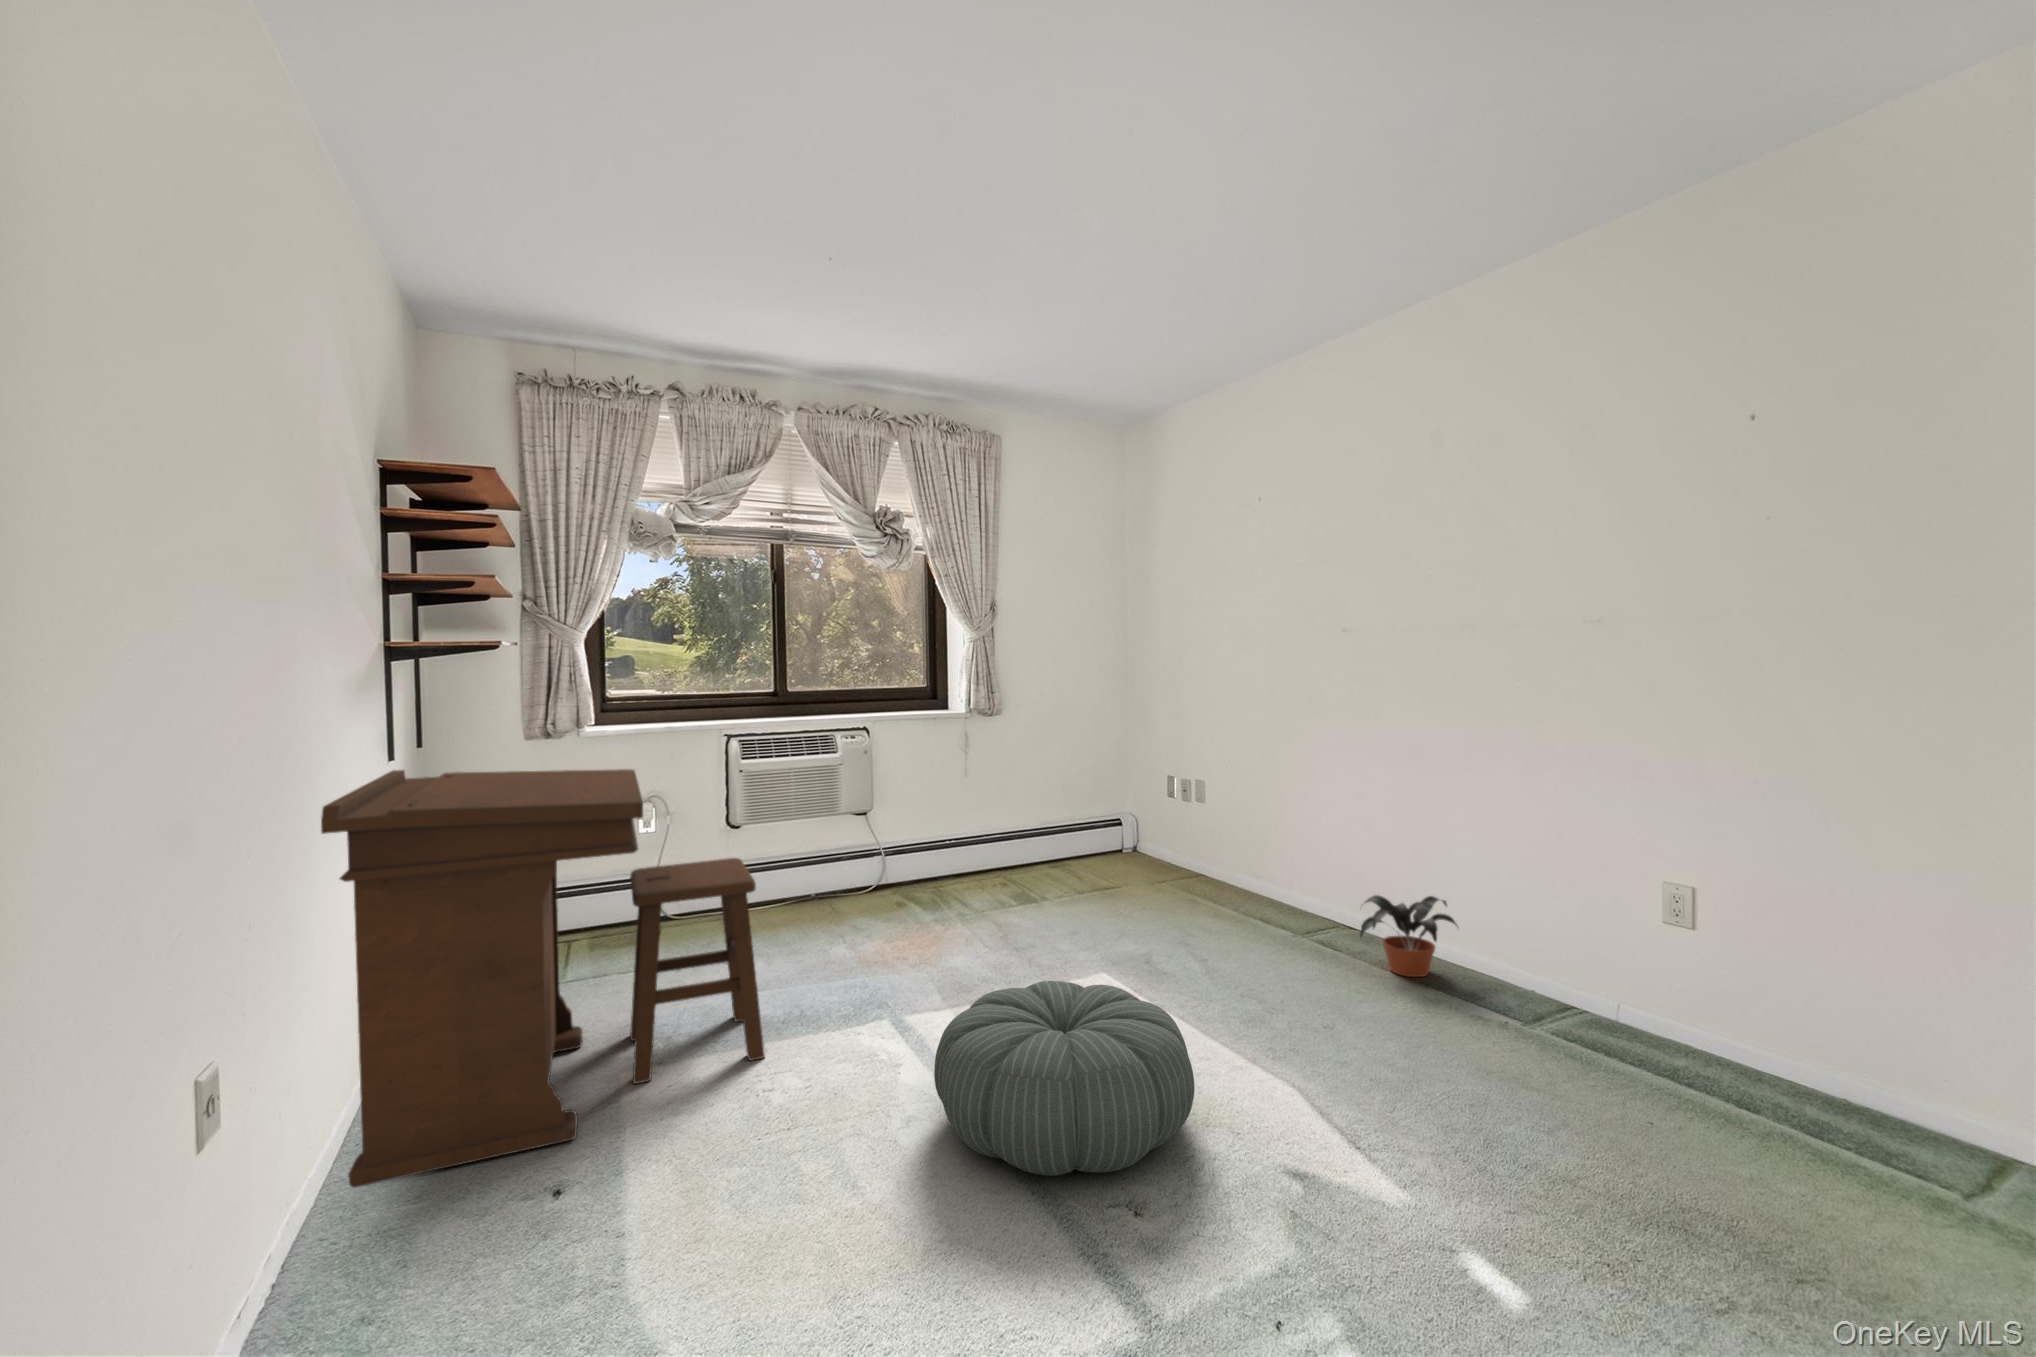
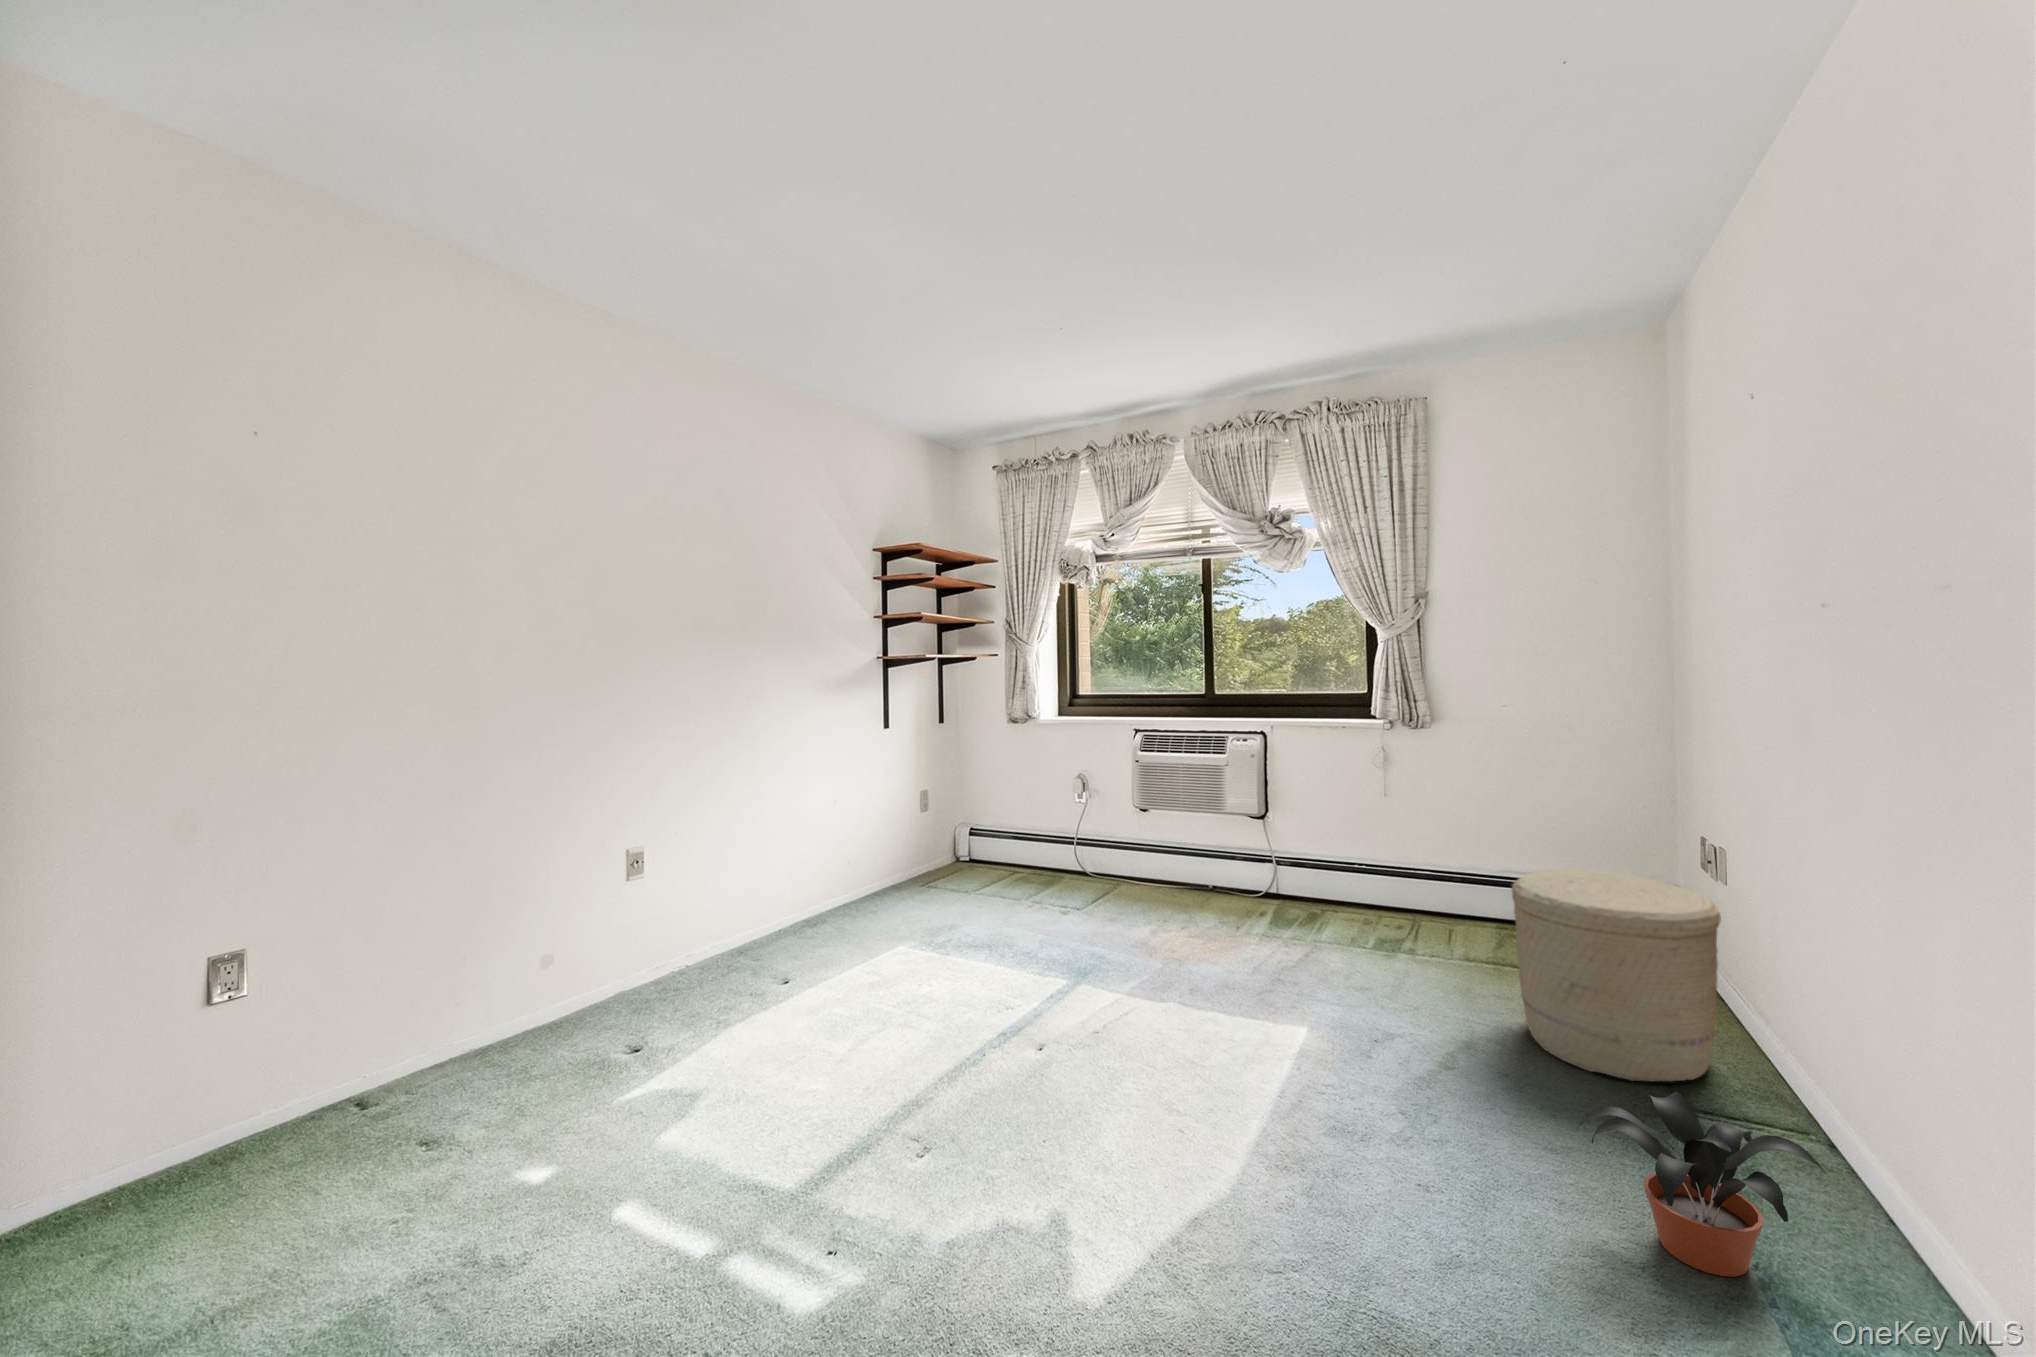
desk: present [321,769,765,1188] -> none [711,736,988,975]
woven basket: none [1172,798,1284,923] -> present [1512,870,1721,1082]
pouf: present [934,981,1194,1176] -> none [824,973,1067,1156]

